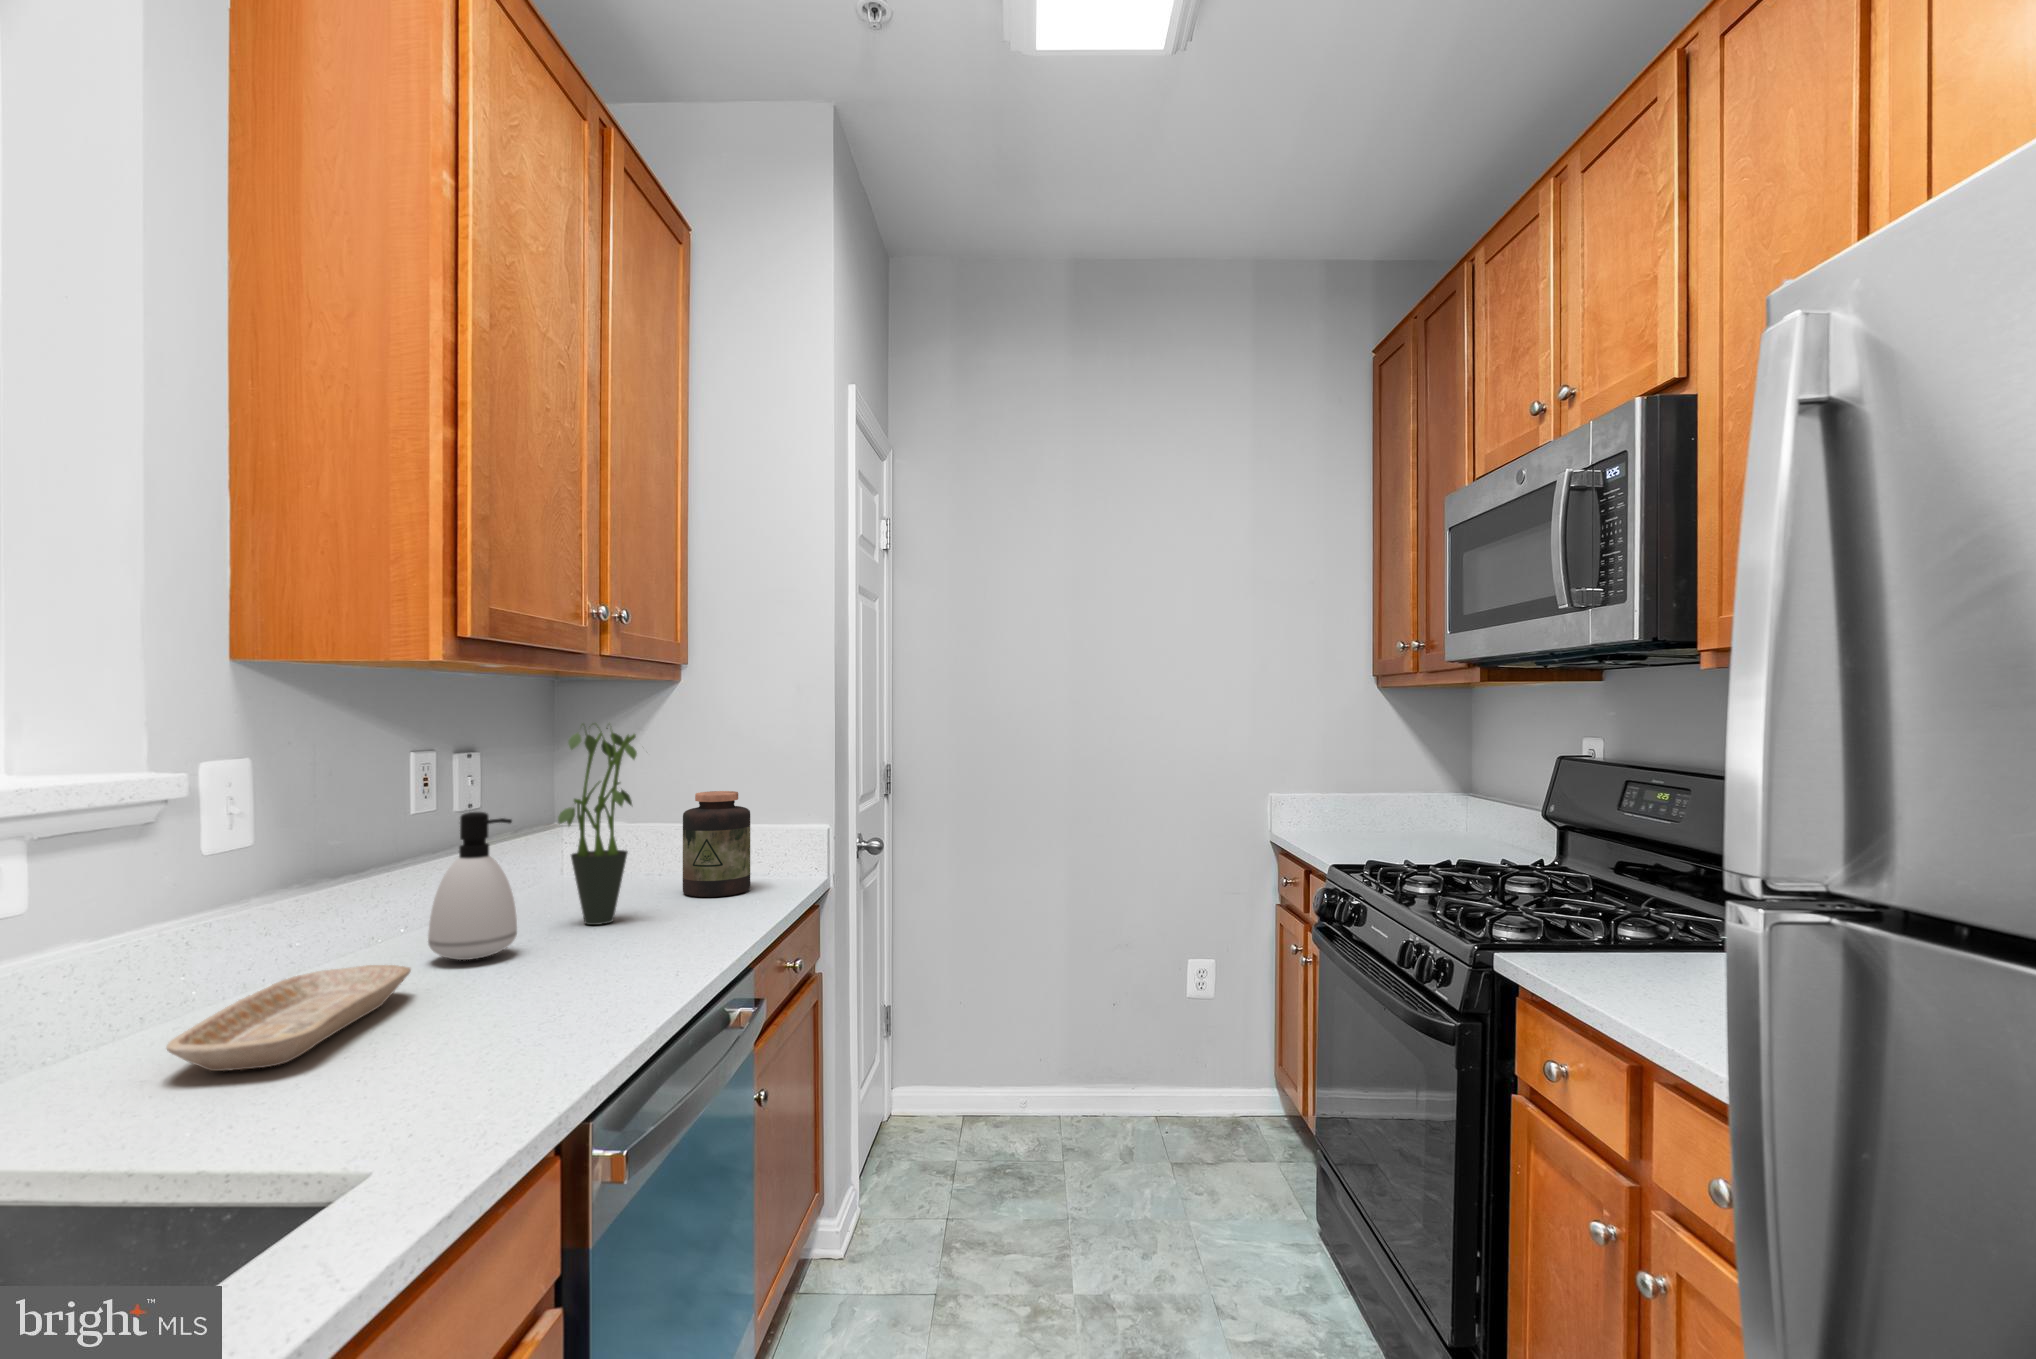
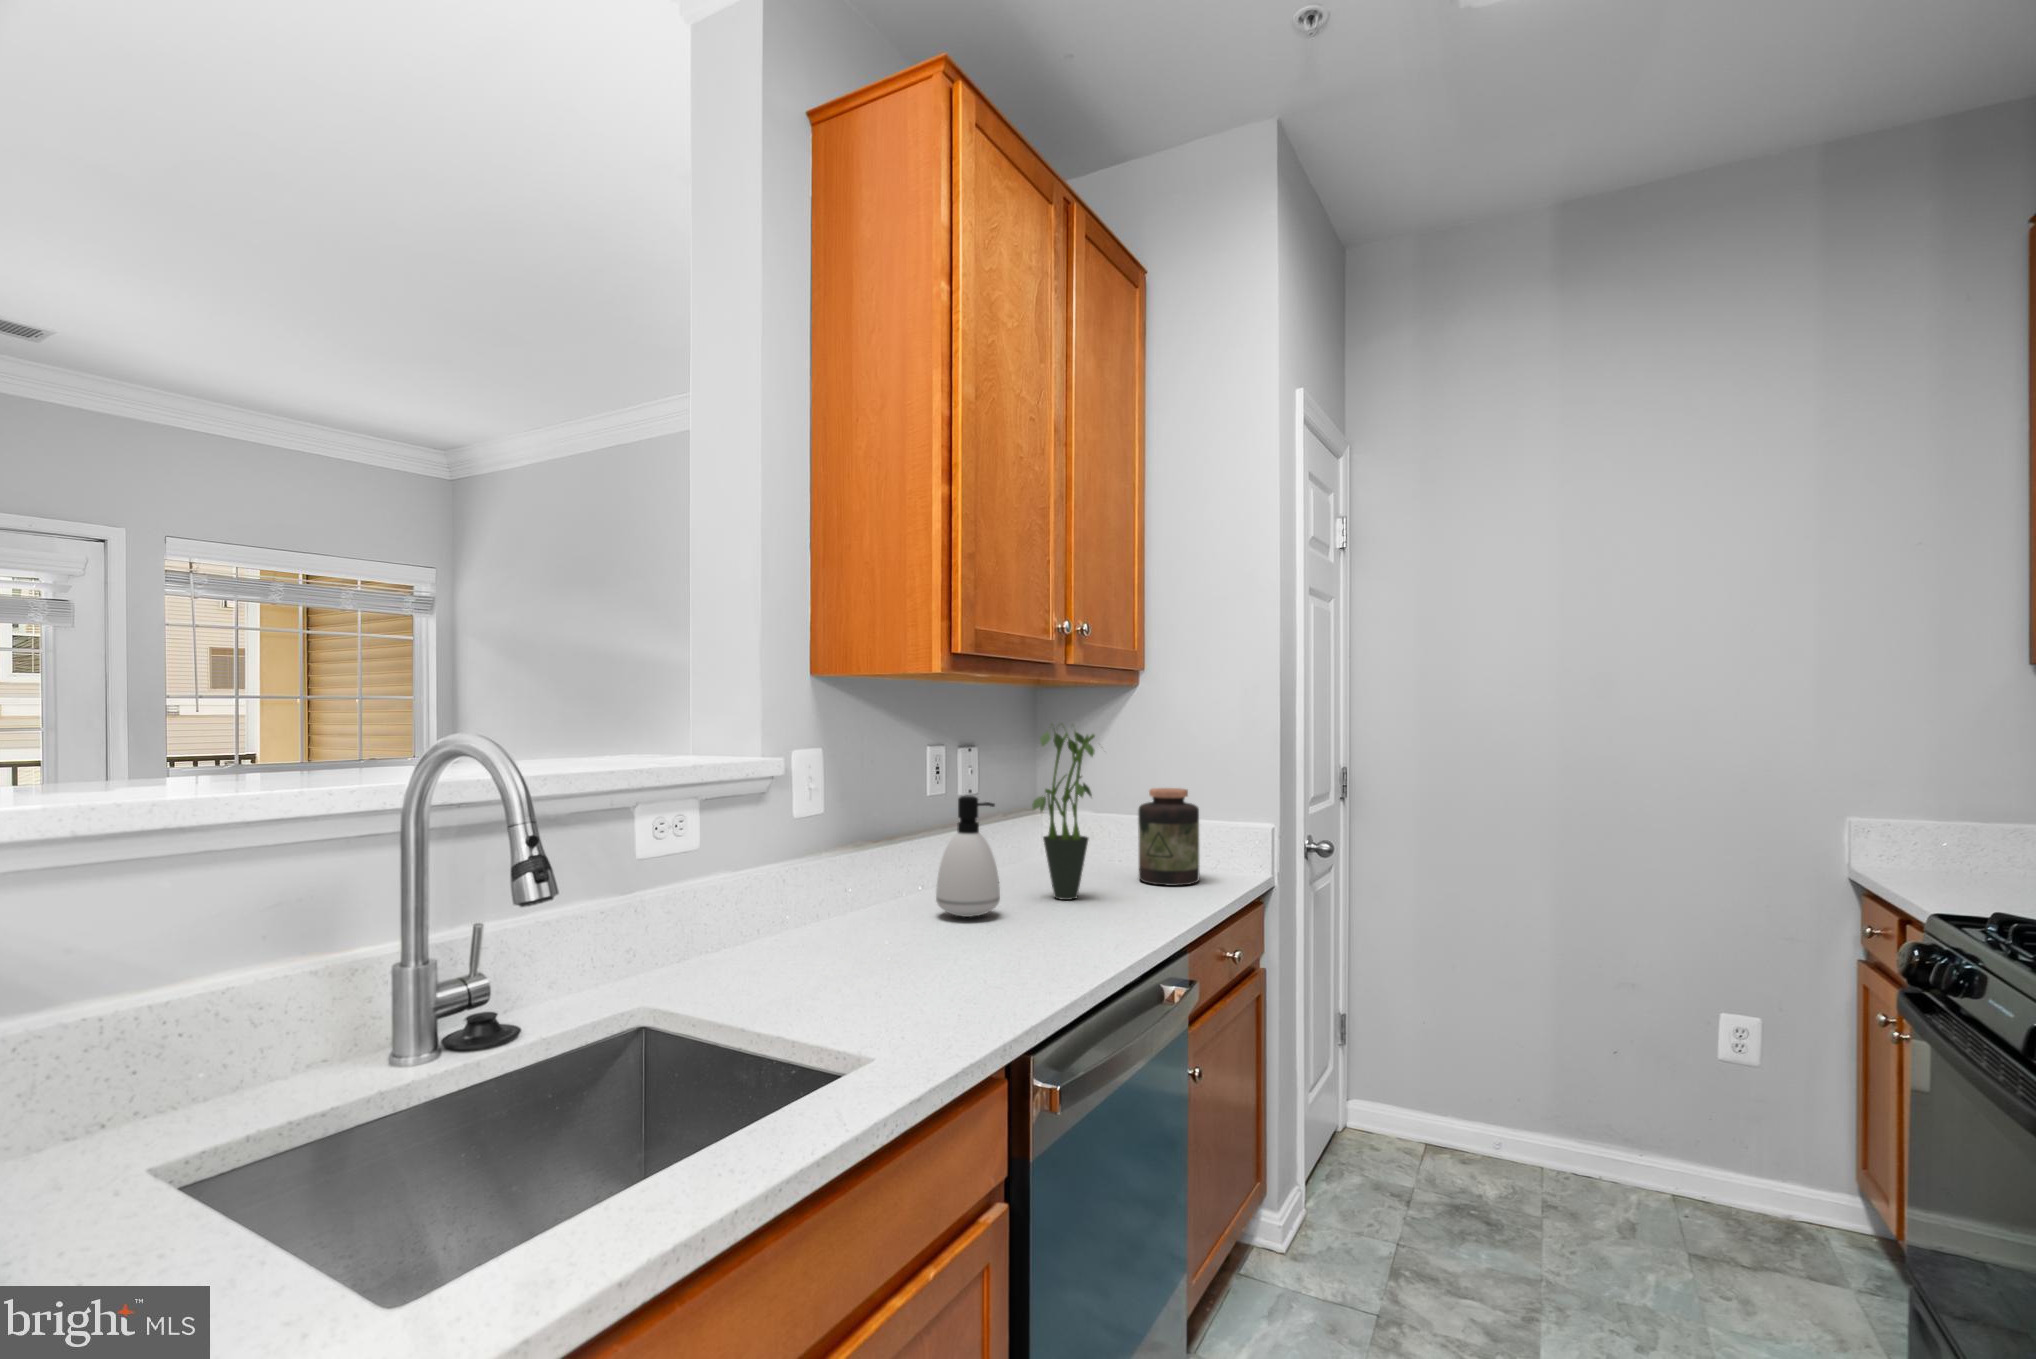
tray: present [166,965,411,1071] -> none [770,911,922,977]

